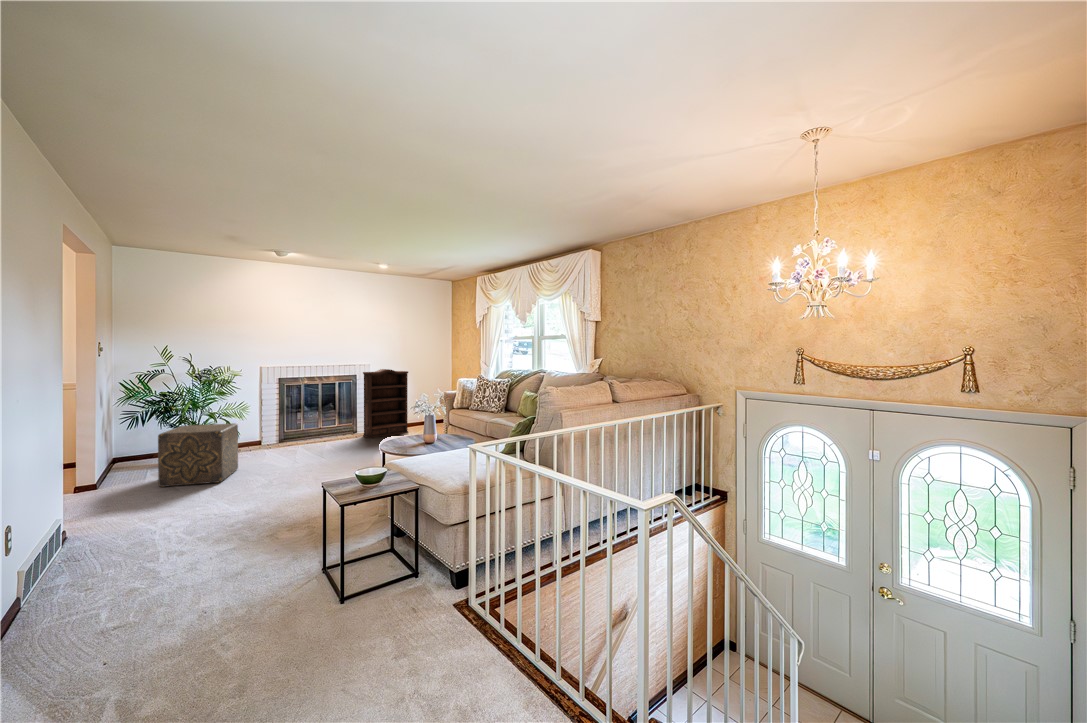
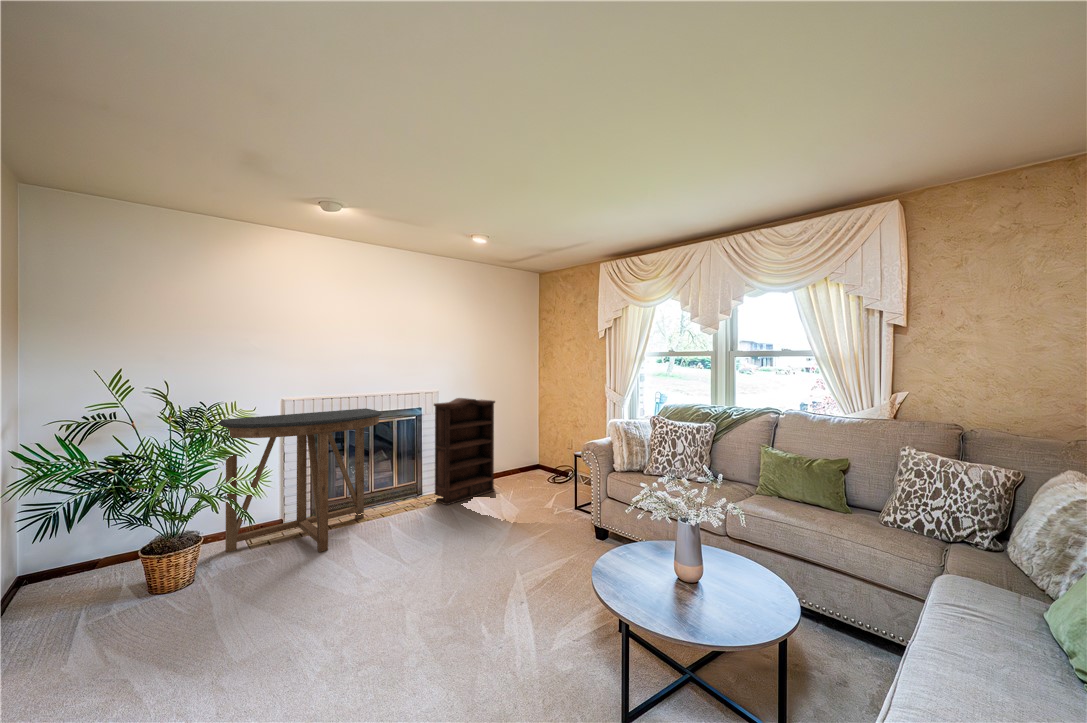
console table: none [219,373,321,453] -> present [219,408,382,552]
ottoman: present [158,423,238,487] -> none [90,522,262,701]

